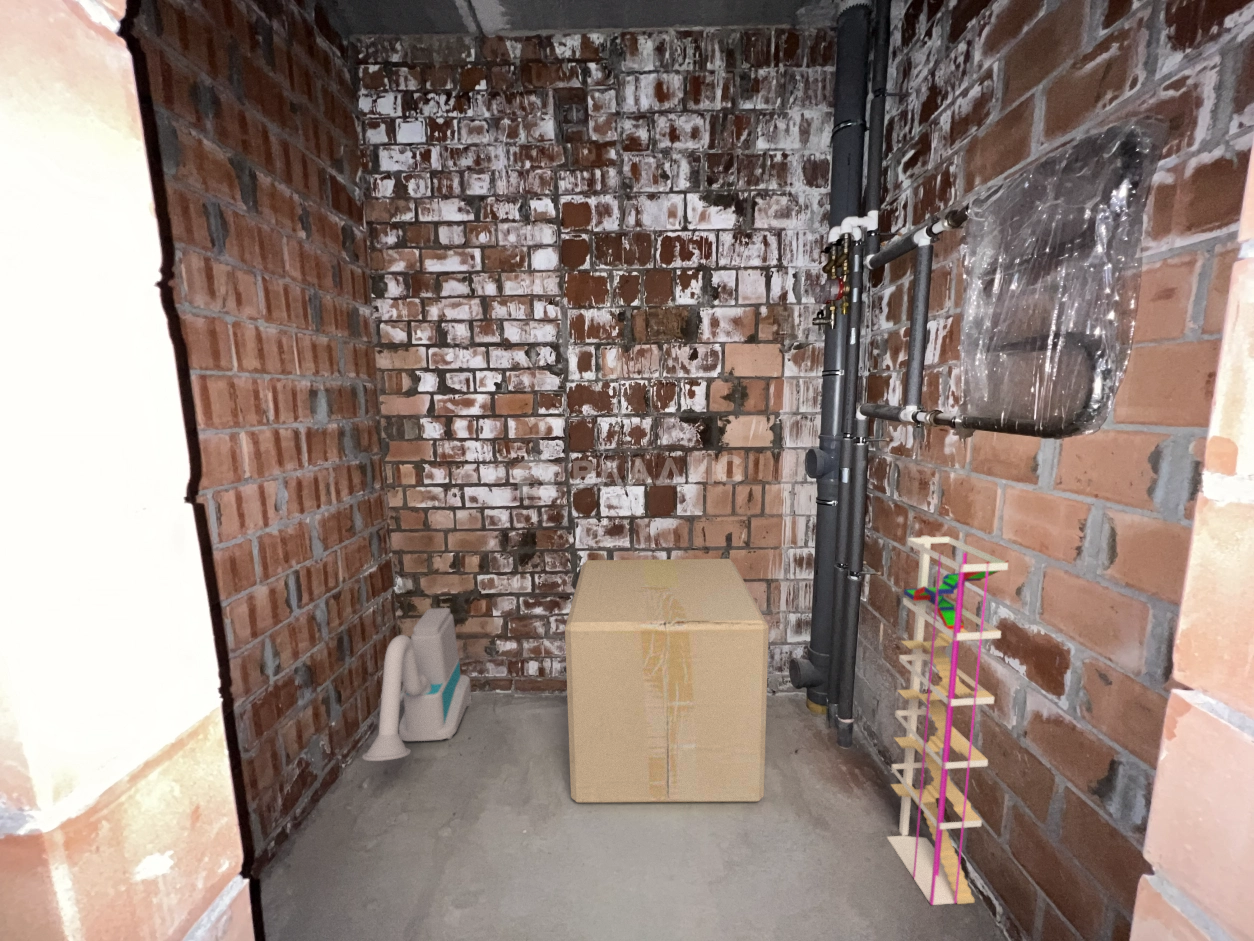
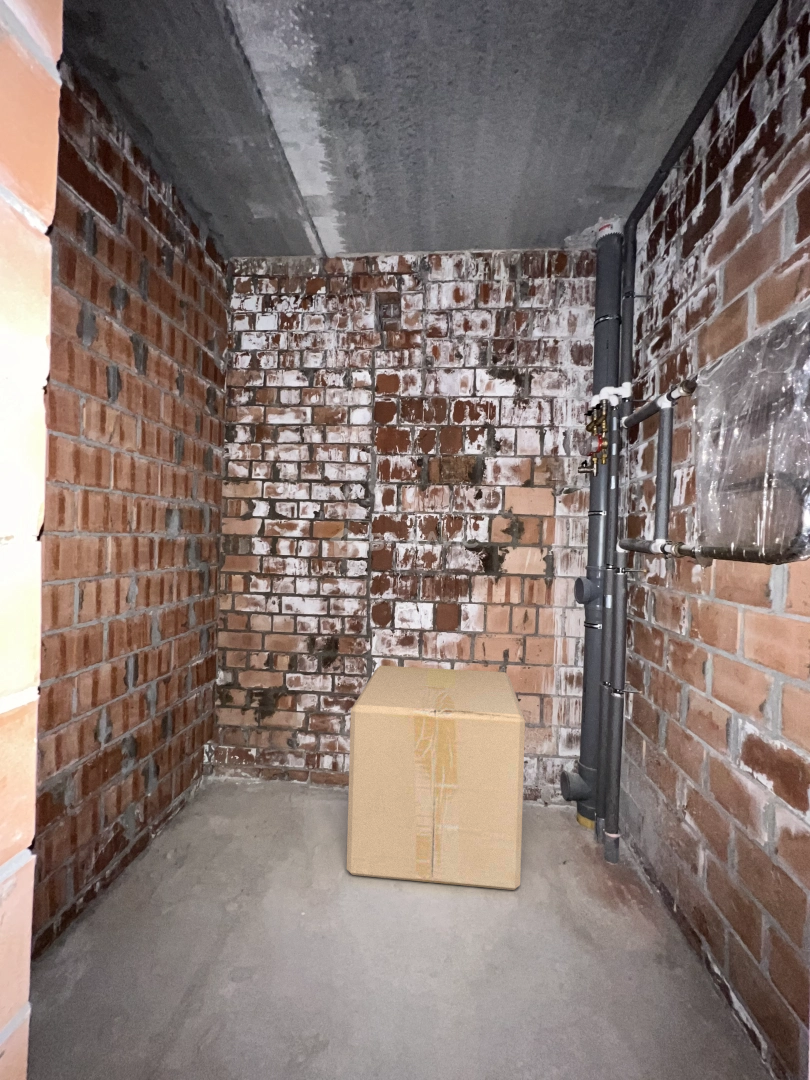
shelving unit: present [888,536,1008,905] -> none [631,643,715,992]
vacuum cleaner: present [362,608,471,761] -> none [174,700,272,816]

